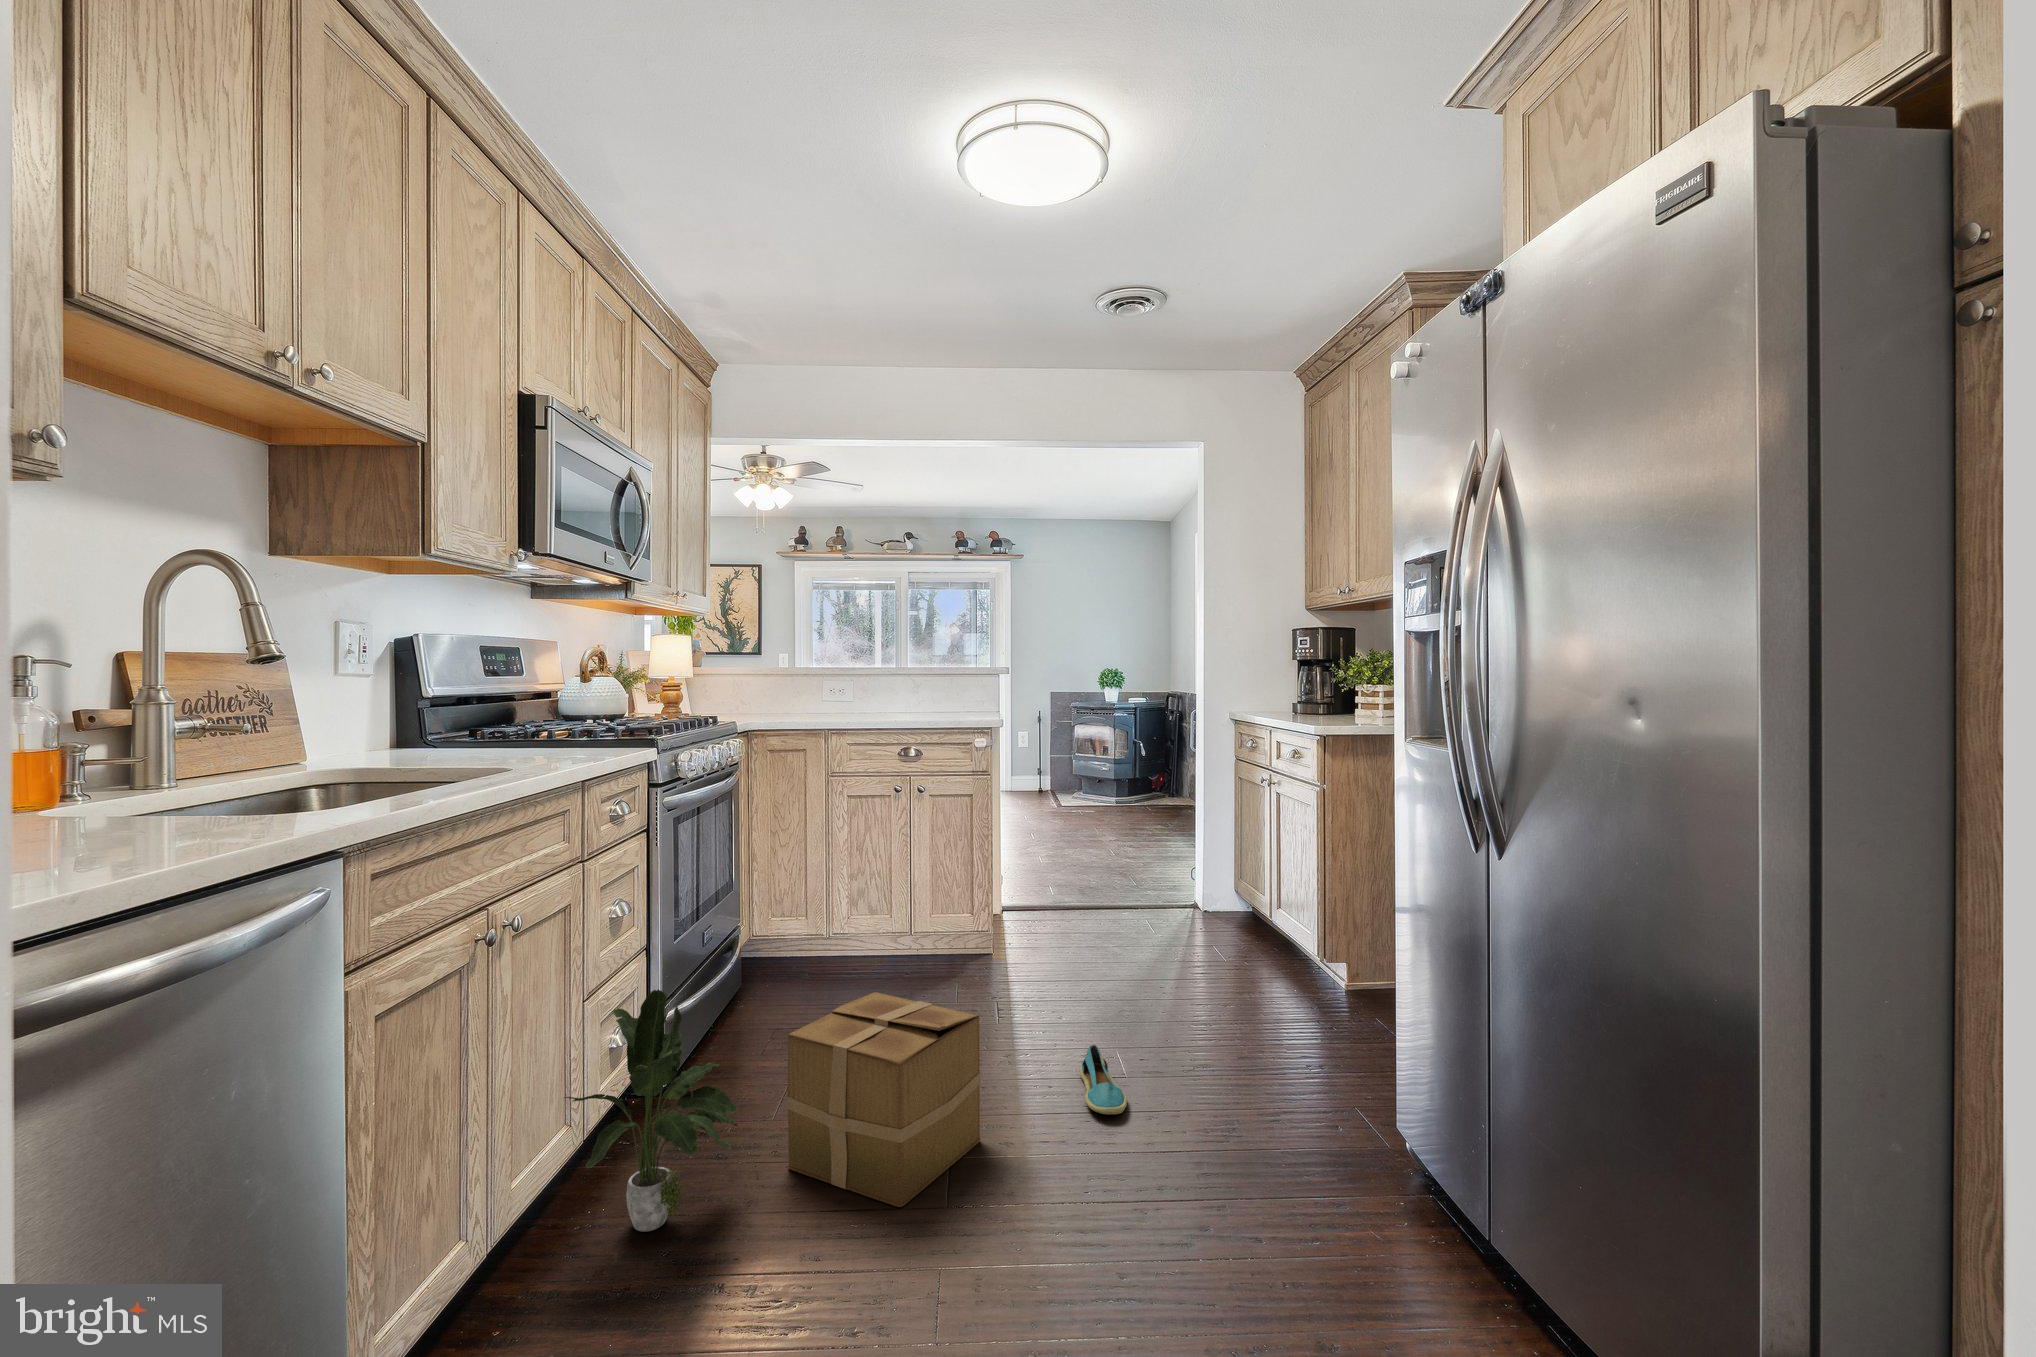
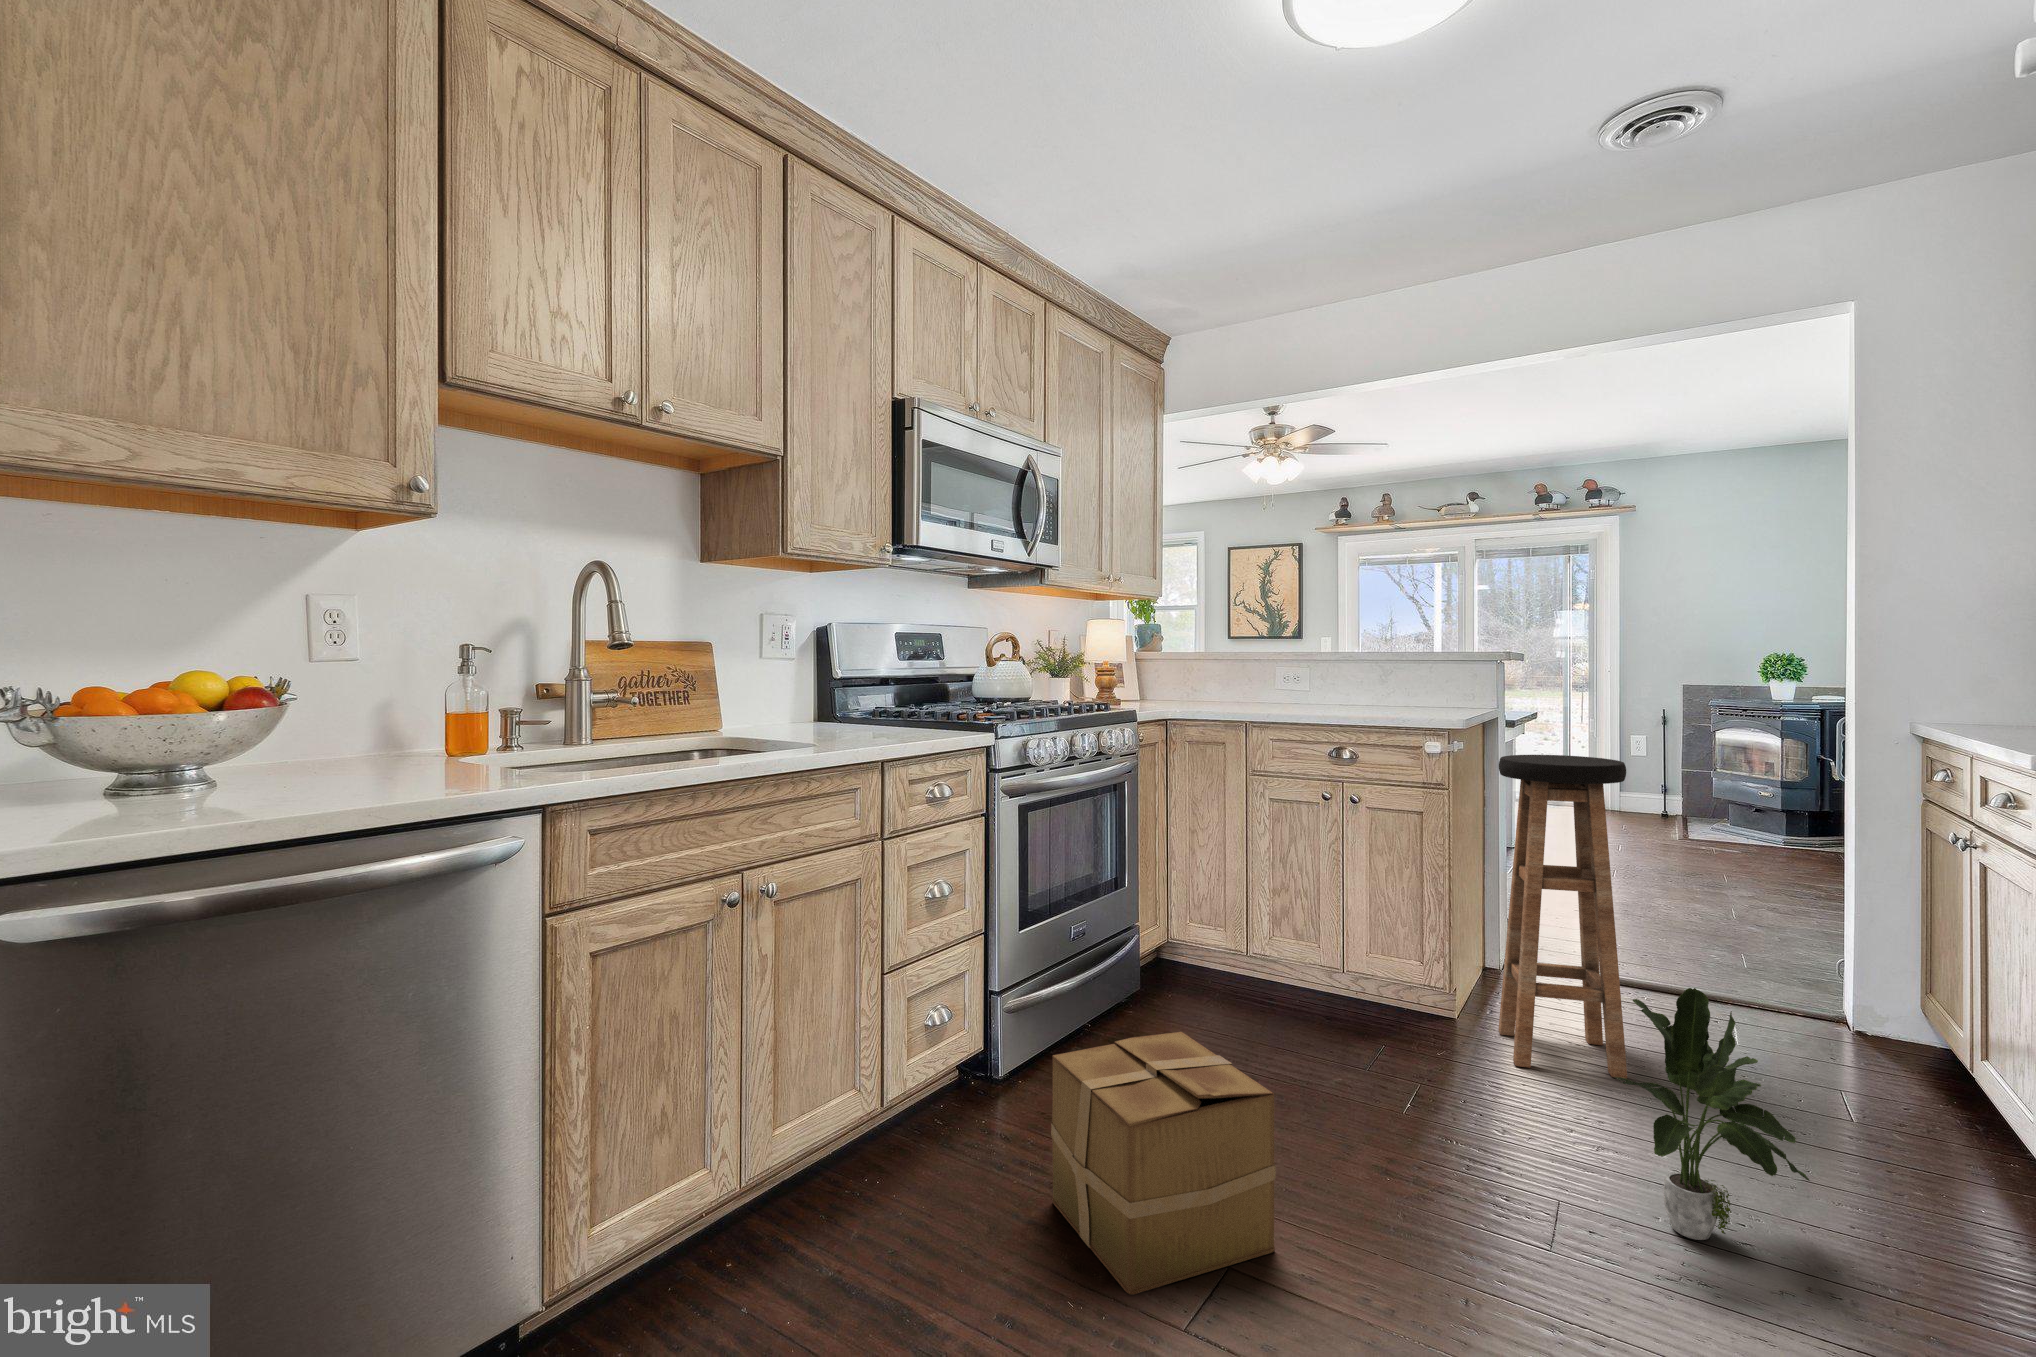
bar stool: none [1028,743,1118,976] -> present [1498,755,1627,1079]
potted plant: present [564,989,738,1232] -> present [1615,988,1810,1240]
shoe: present [1080,1044,1127,1114] -> none [1444,1177,1512,1288]

